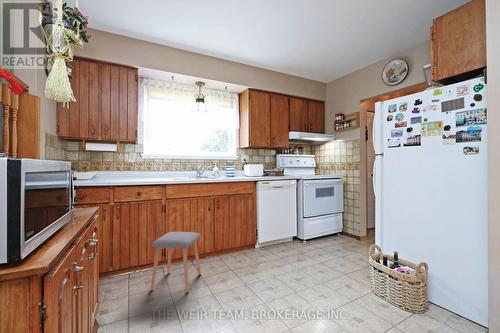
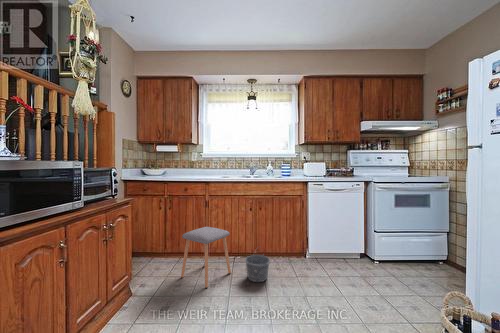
bucket: none [216,243,240,276] -> present [245,255,270,282]

